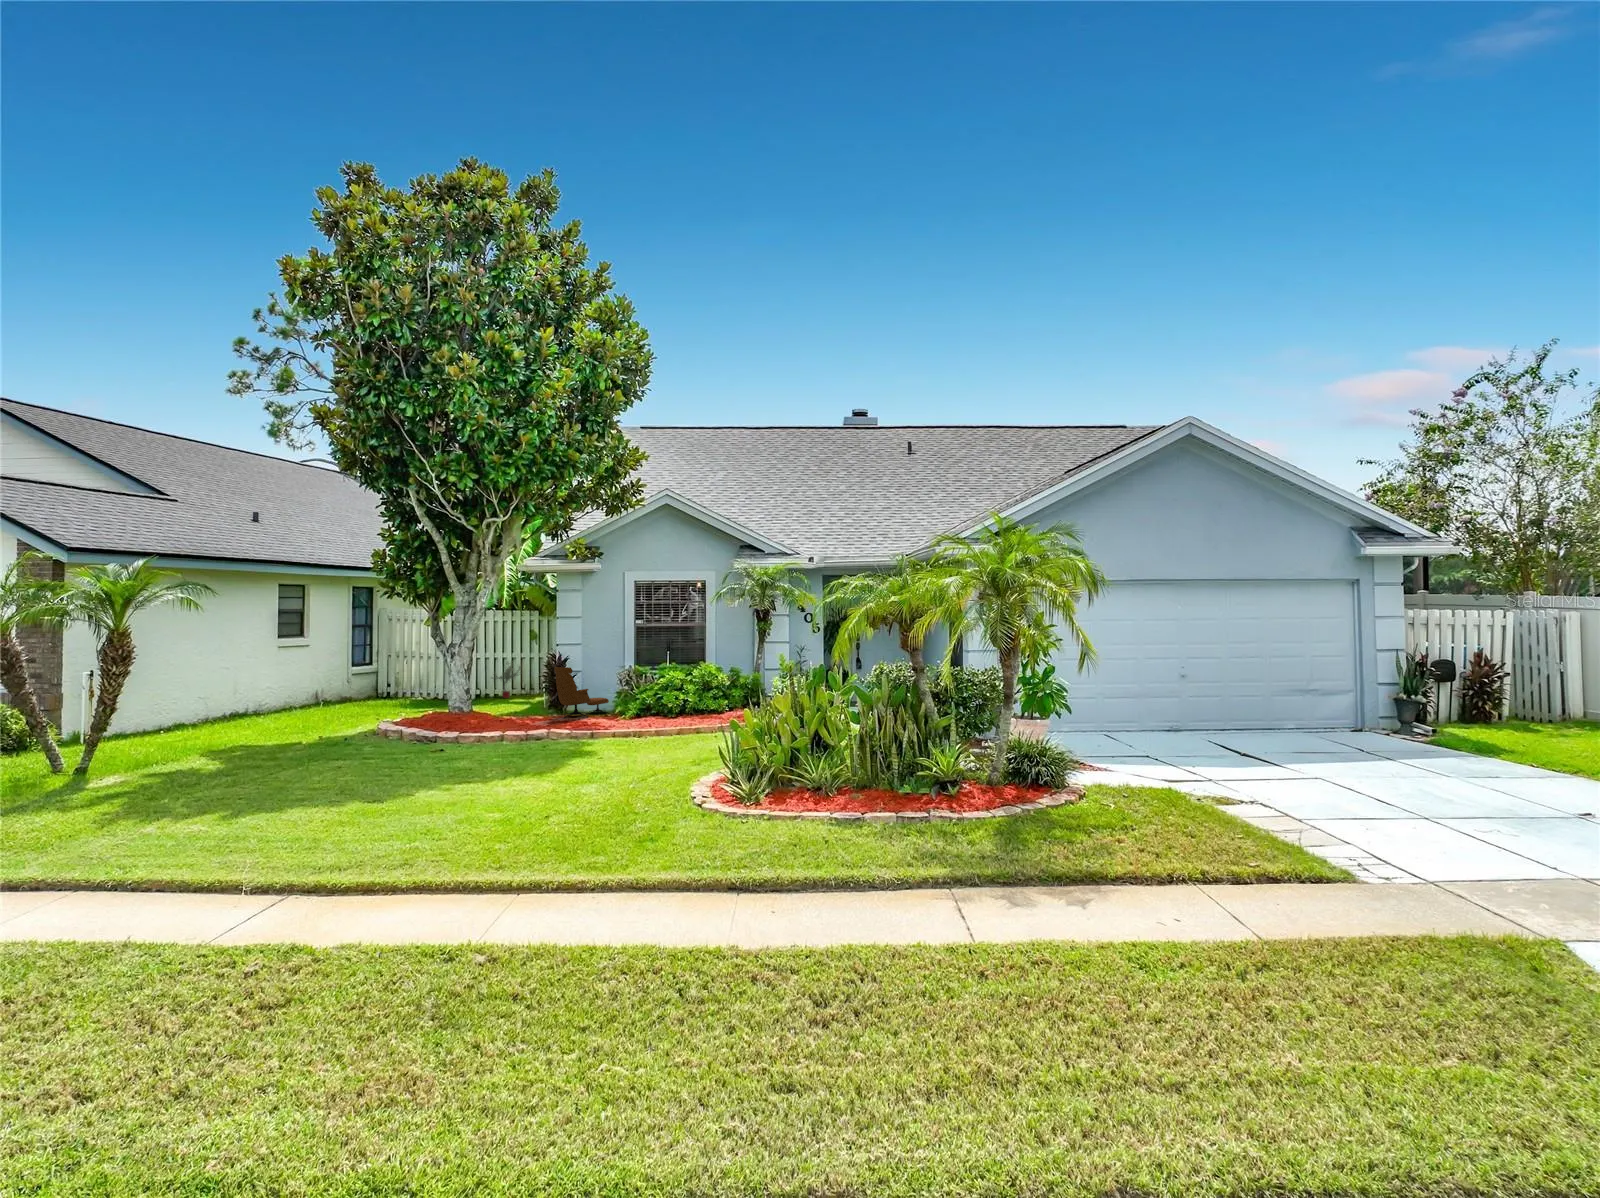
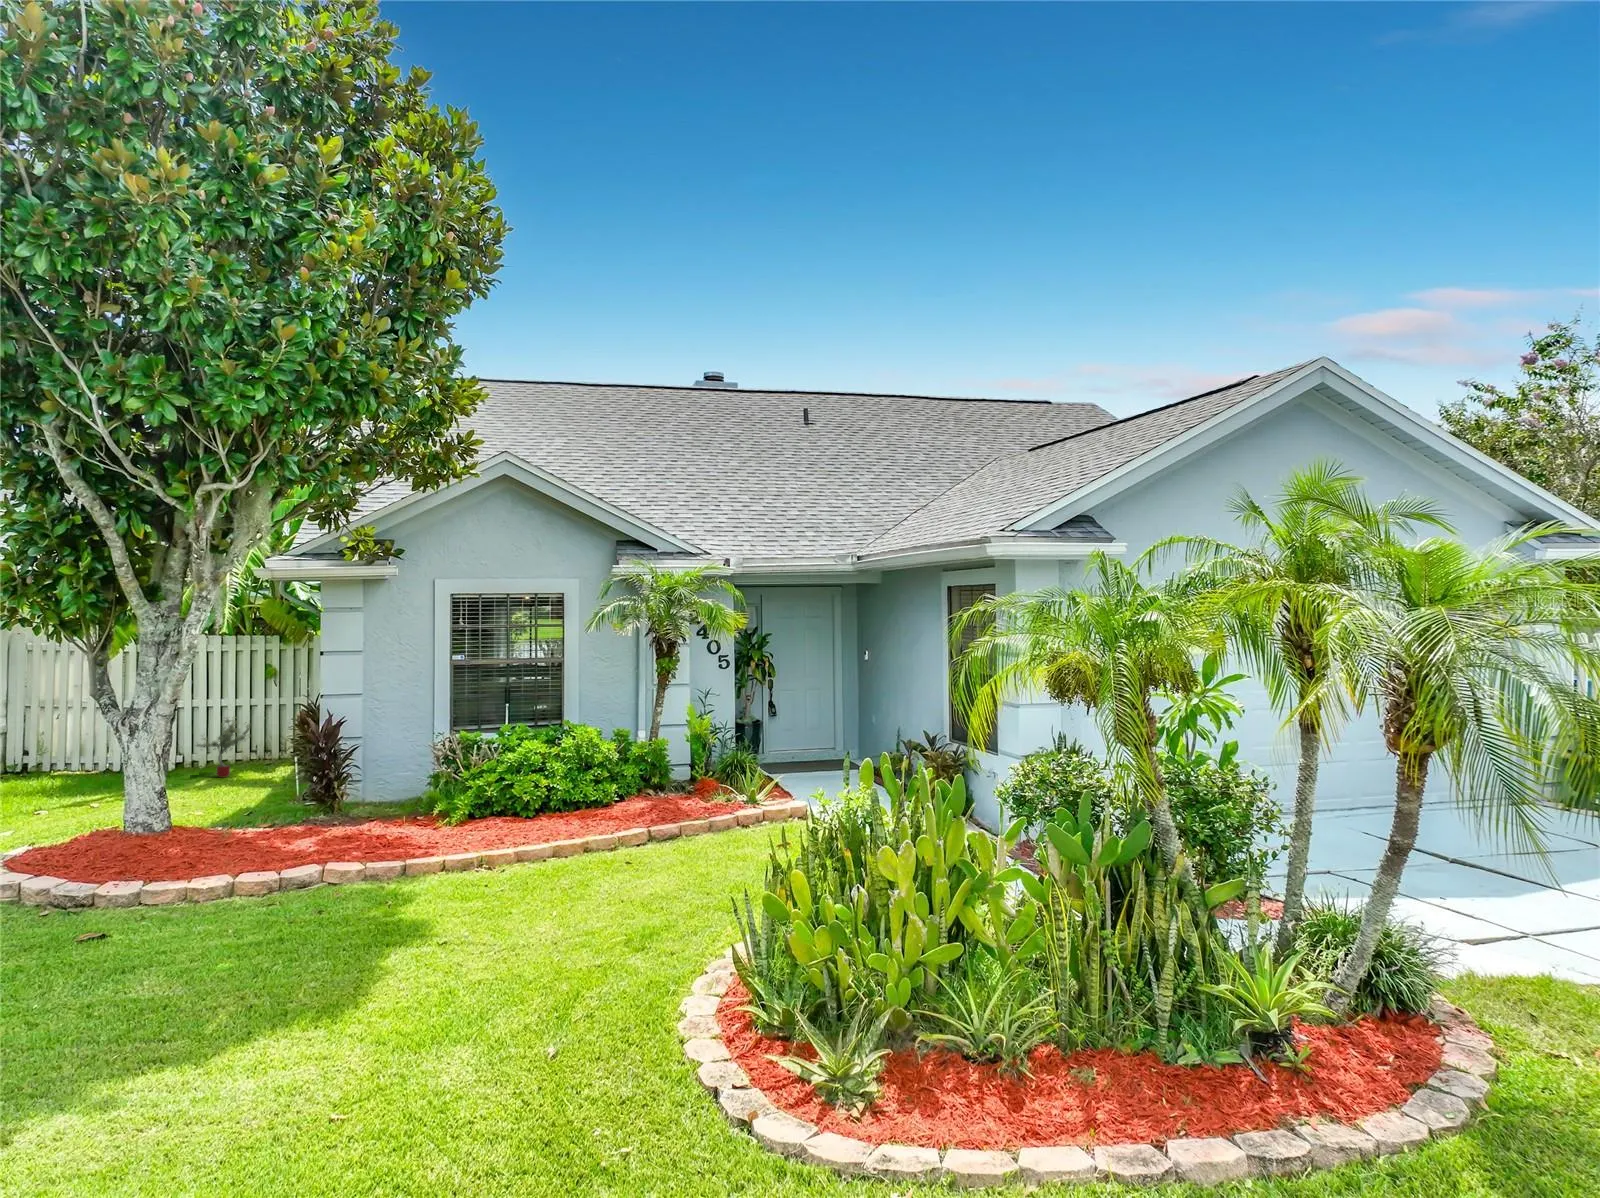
lounge chair: present [555,667,609,718] -> none [323,738,414,823]

